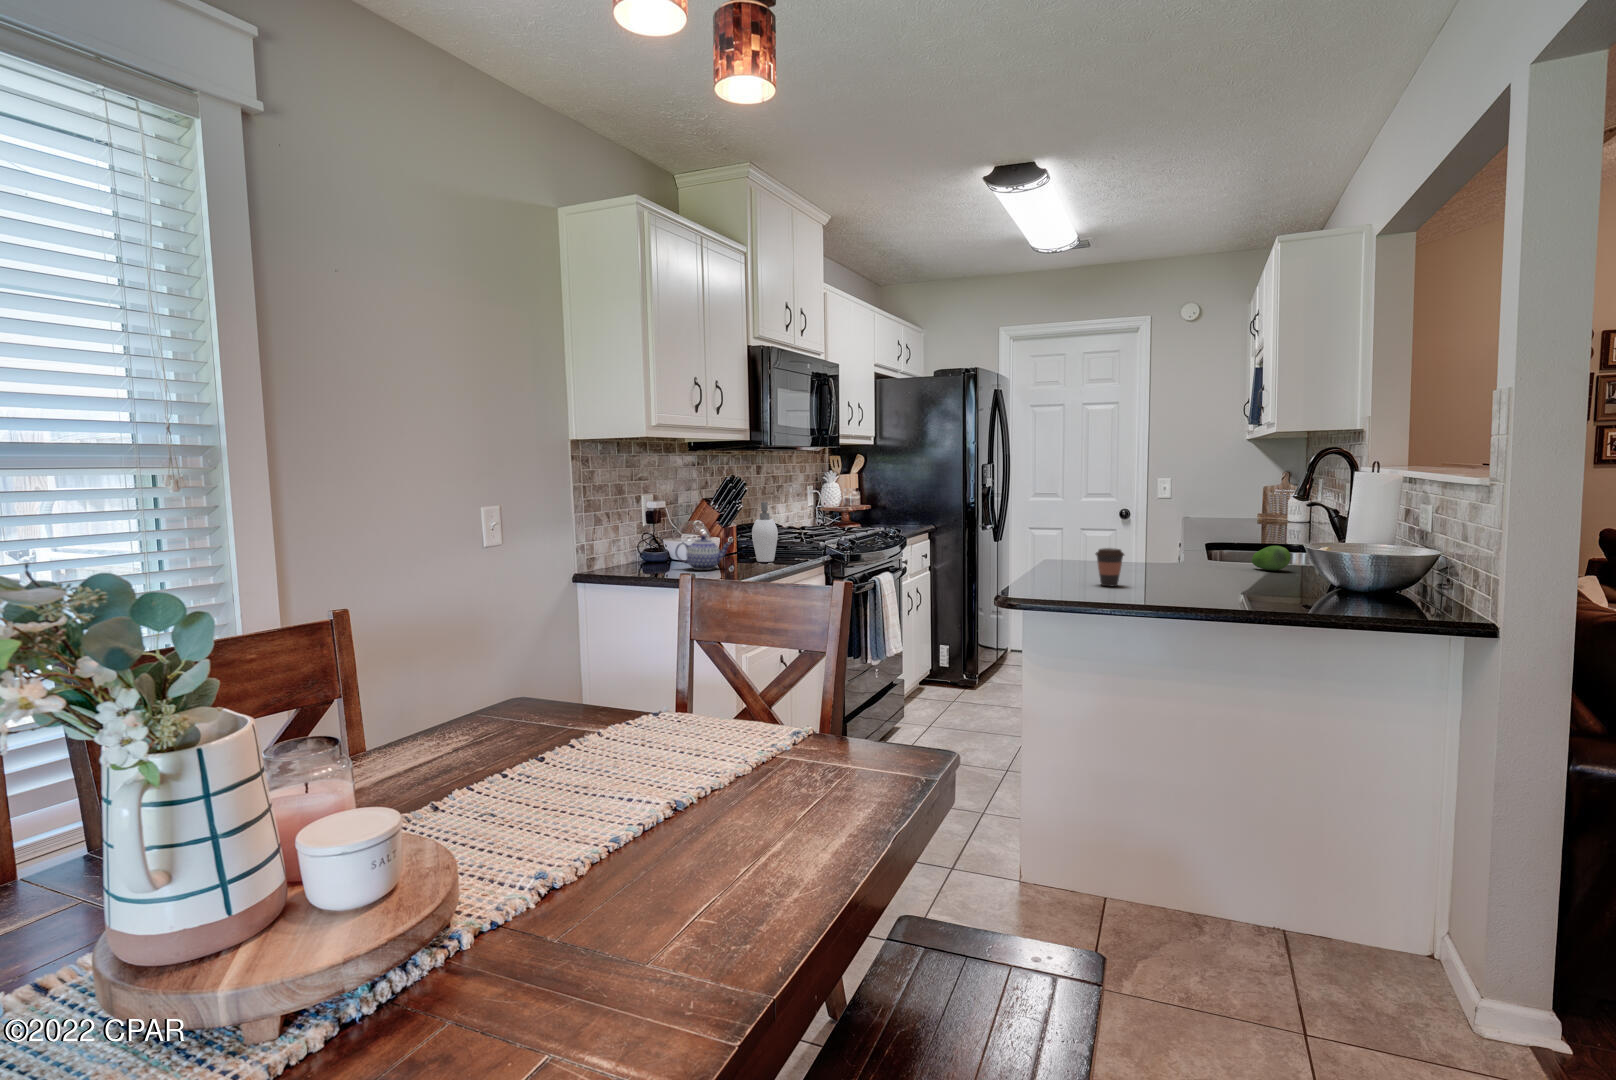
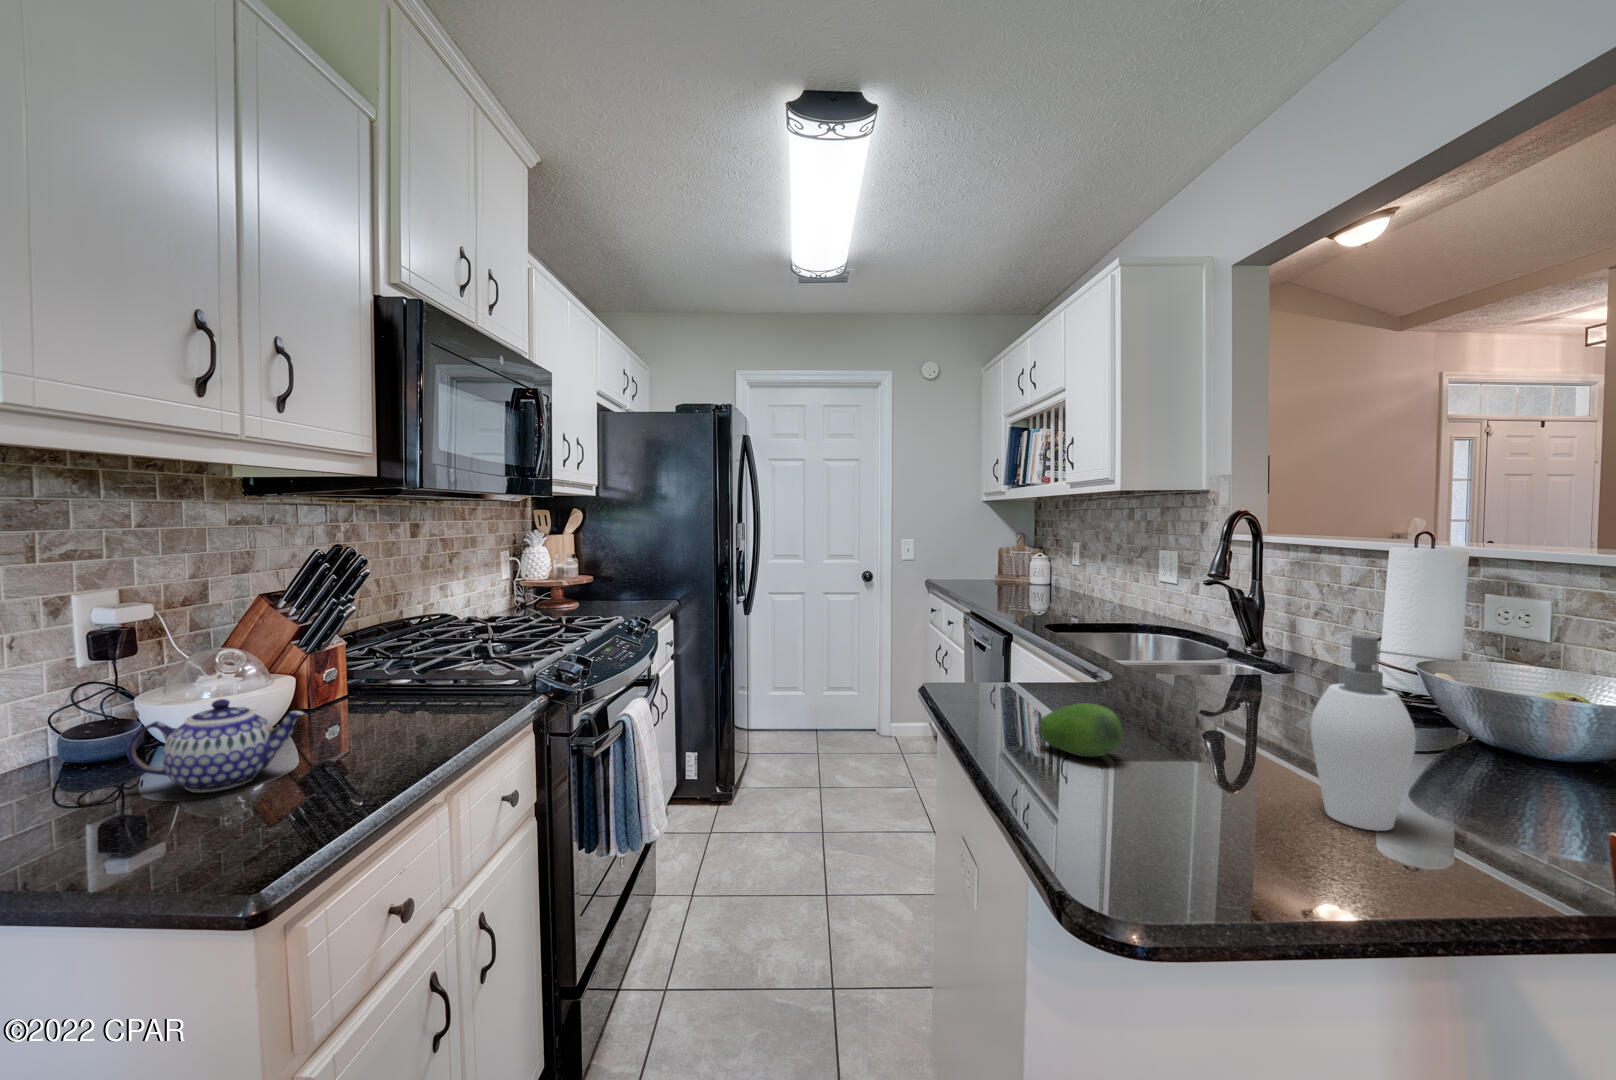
soap dispenser: present [752,502,778,562] -> present [1310,635,1454,831]
fruit: present [1252,546,1291,571] -> present [1040,703,1122,757]
coffee cup: present [1096,548,1124,586] -> none [1167,707,1234,794]

